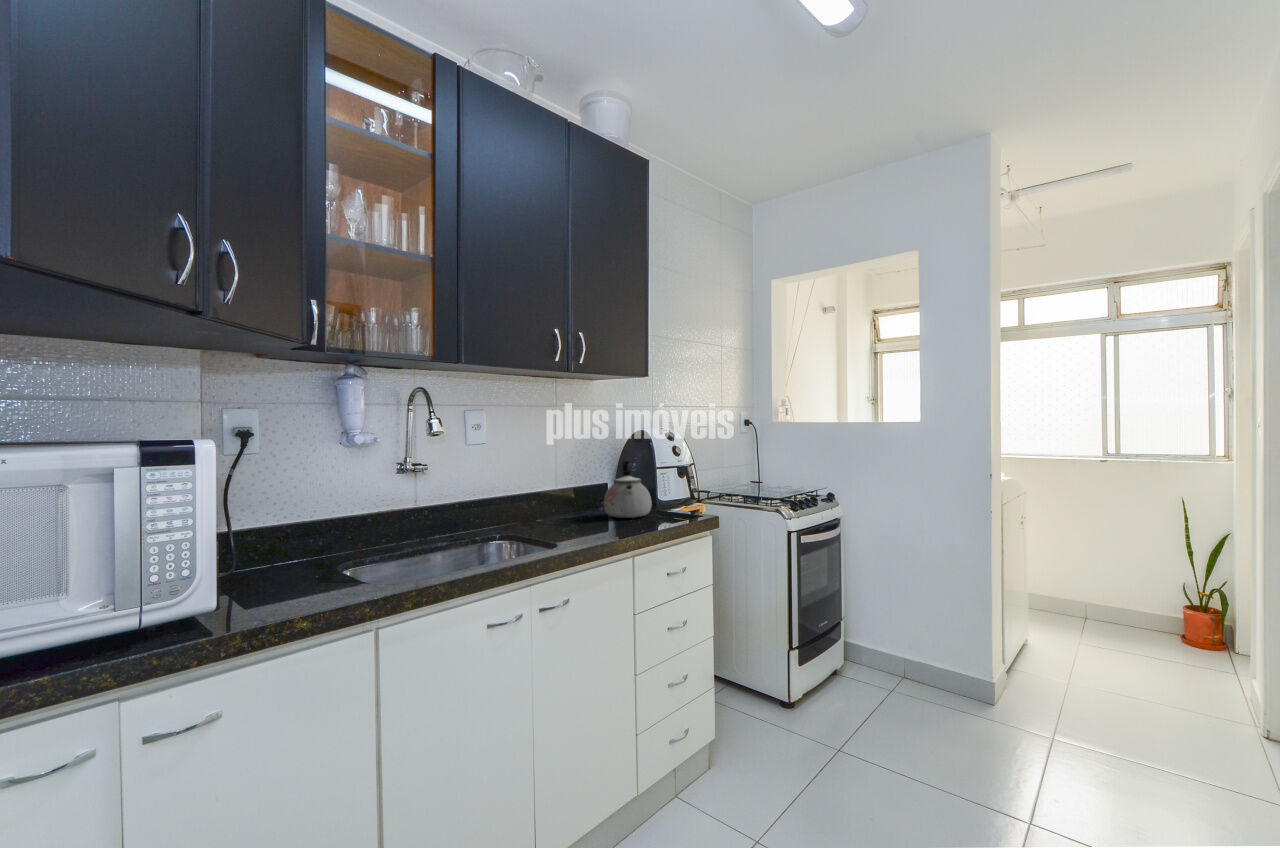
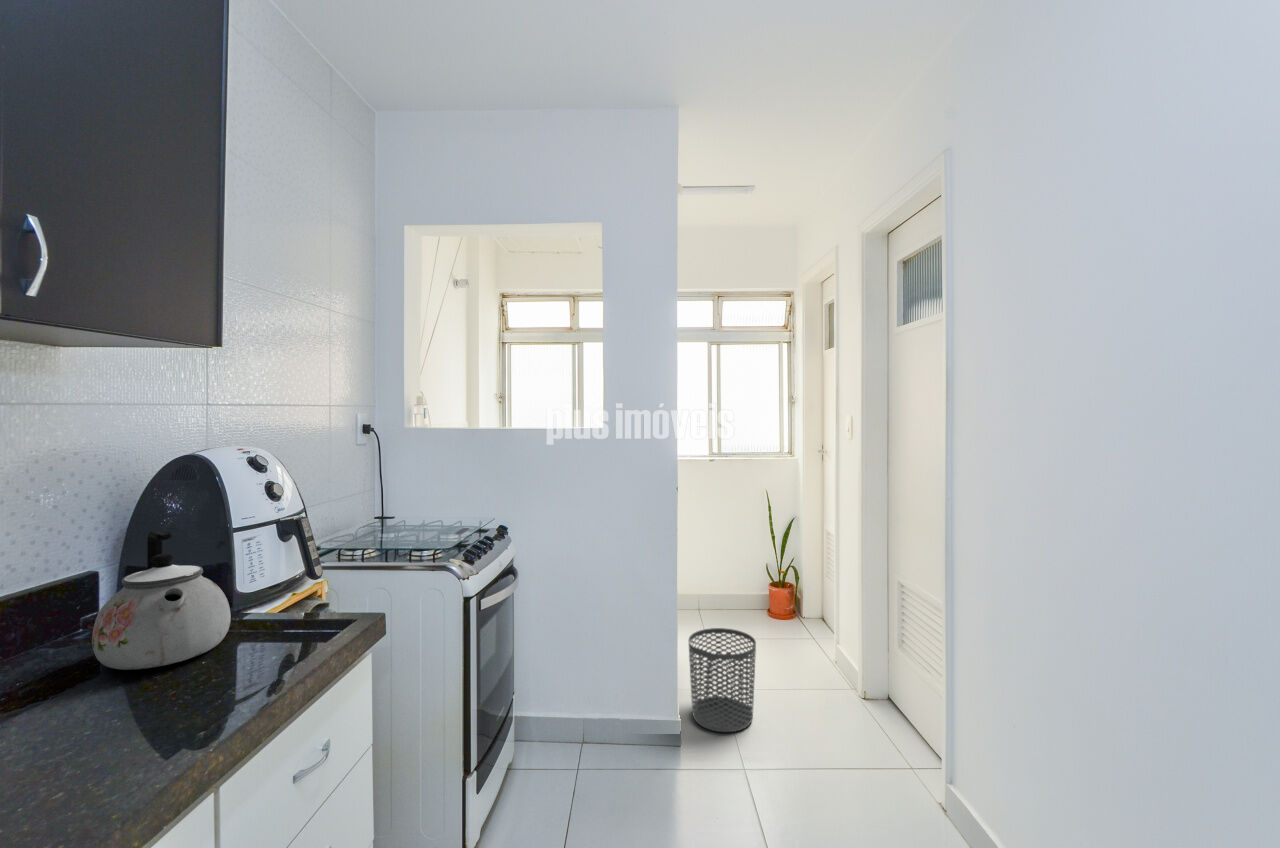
waste bin: none [1013,616,1093,716] -> present [689,628,756,732]

